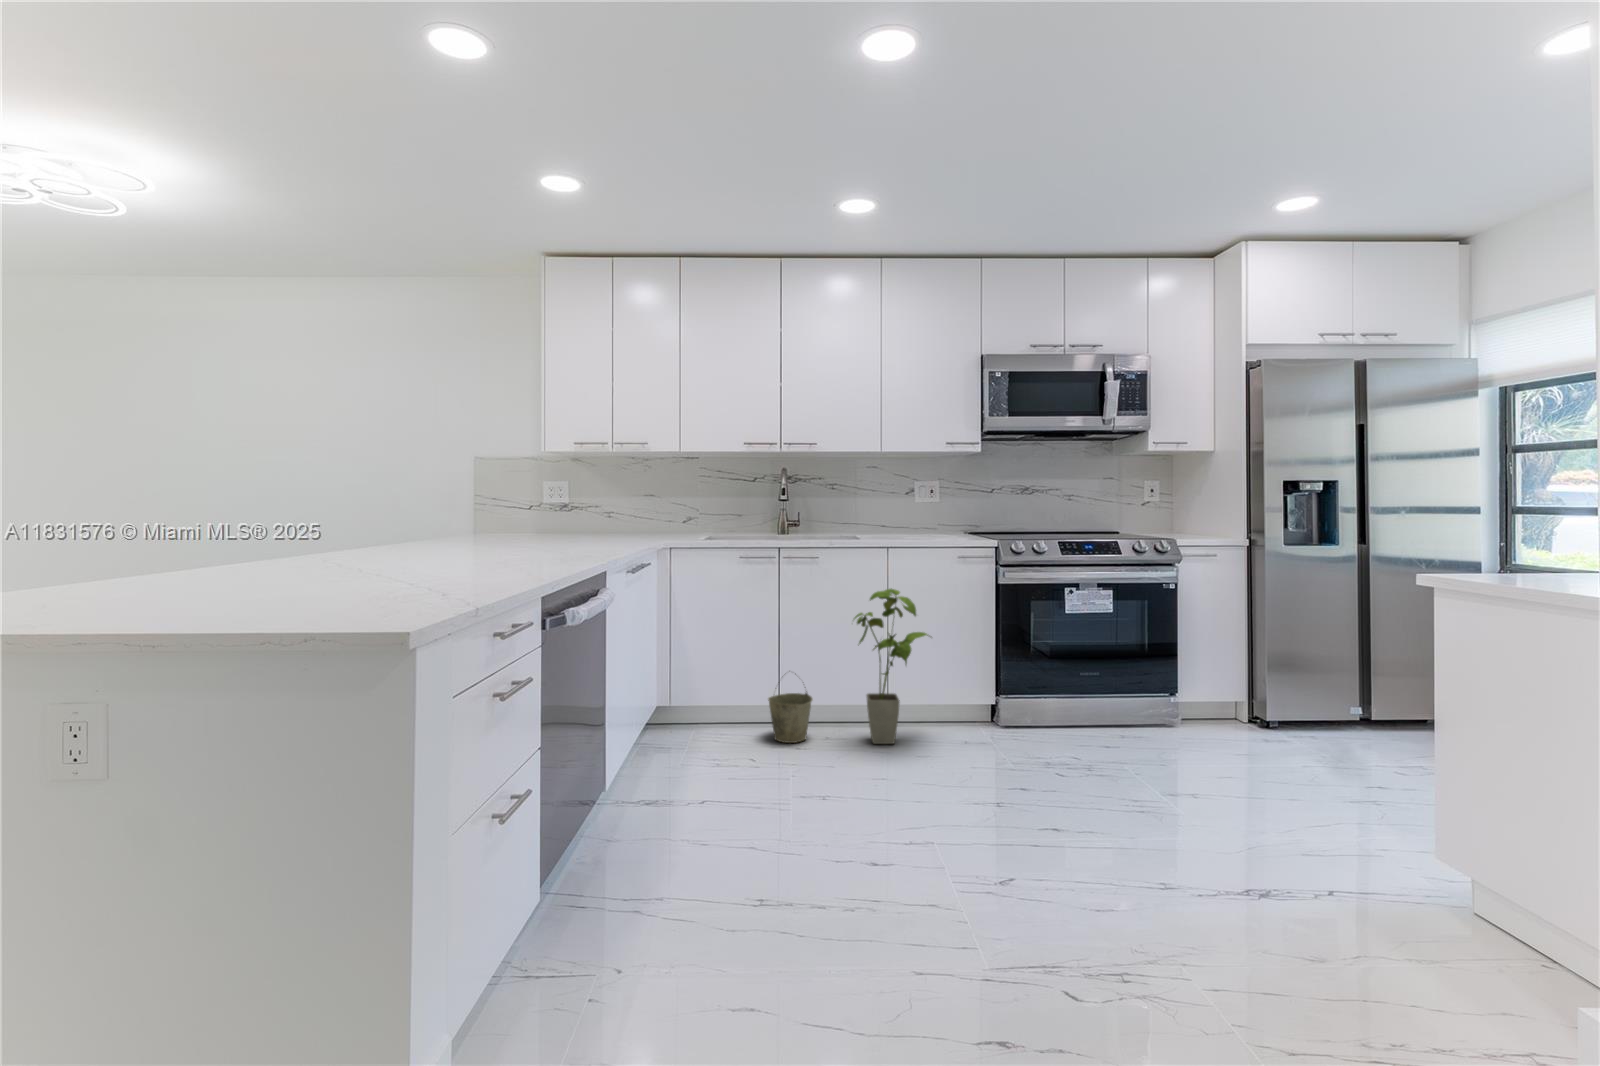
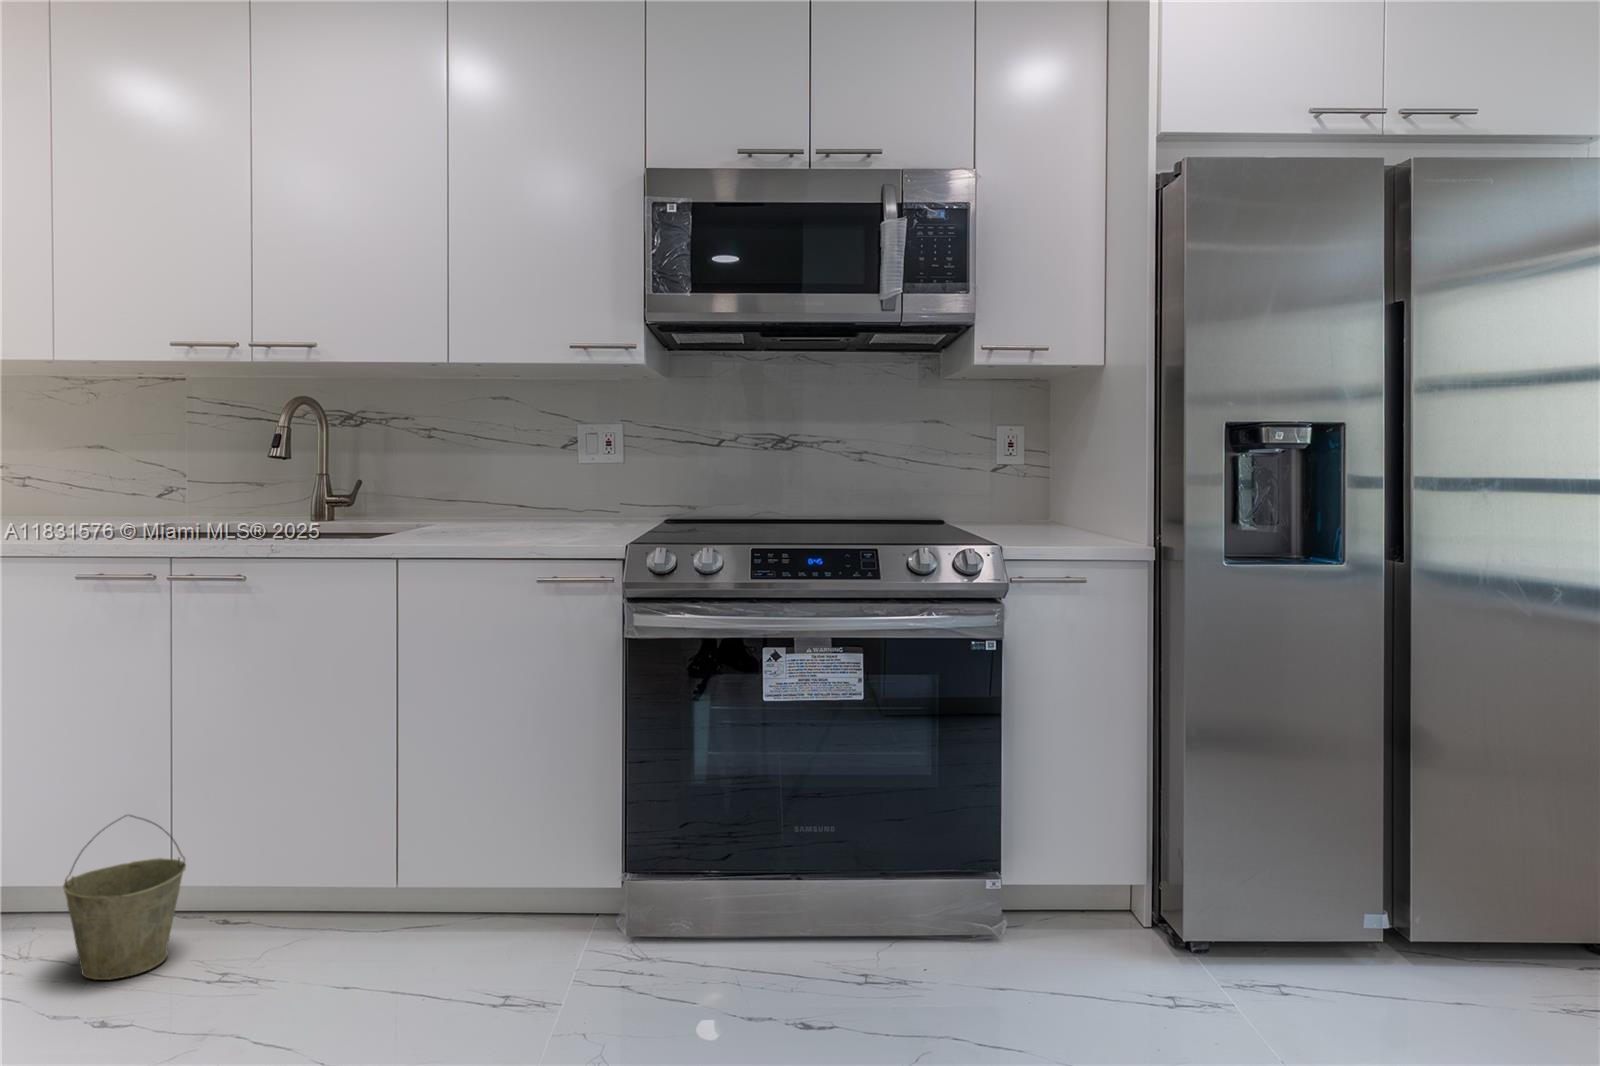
house plant: present [854,588,928,744] -> none [244,639,448,991]

